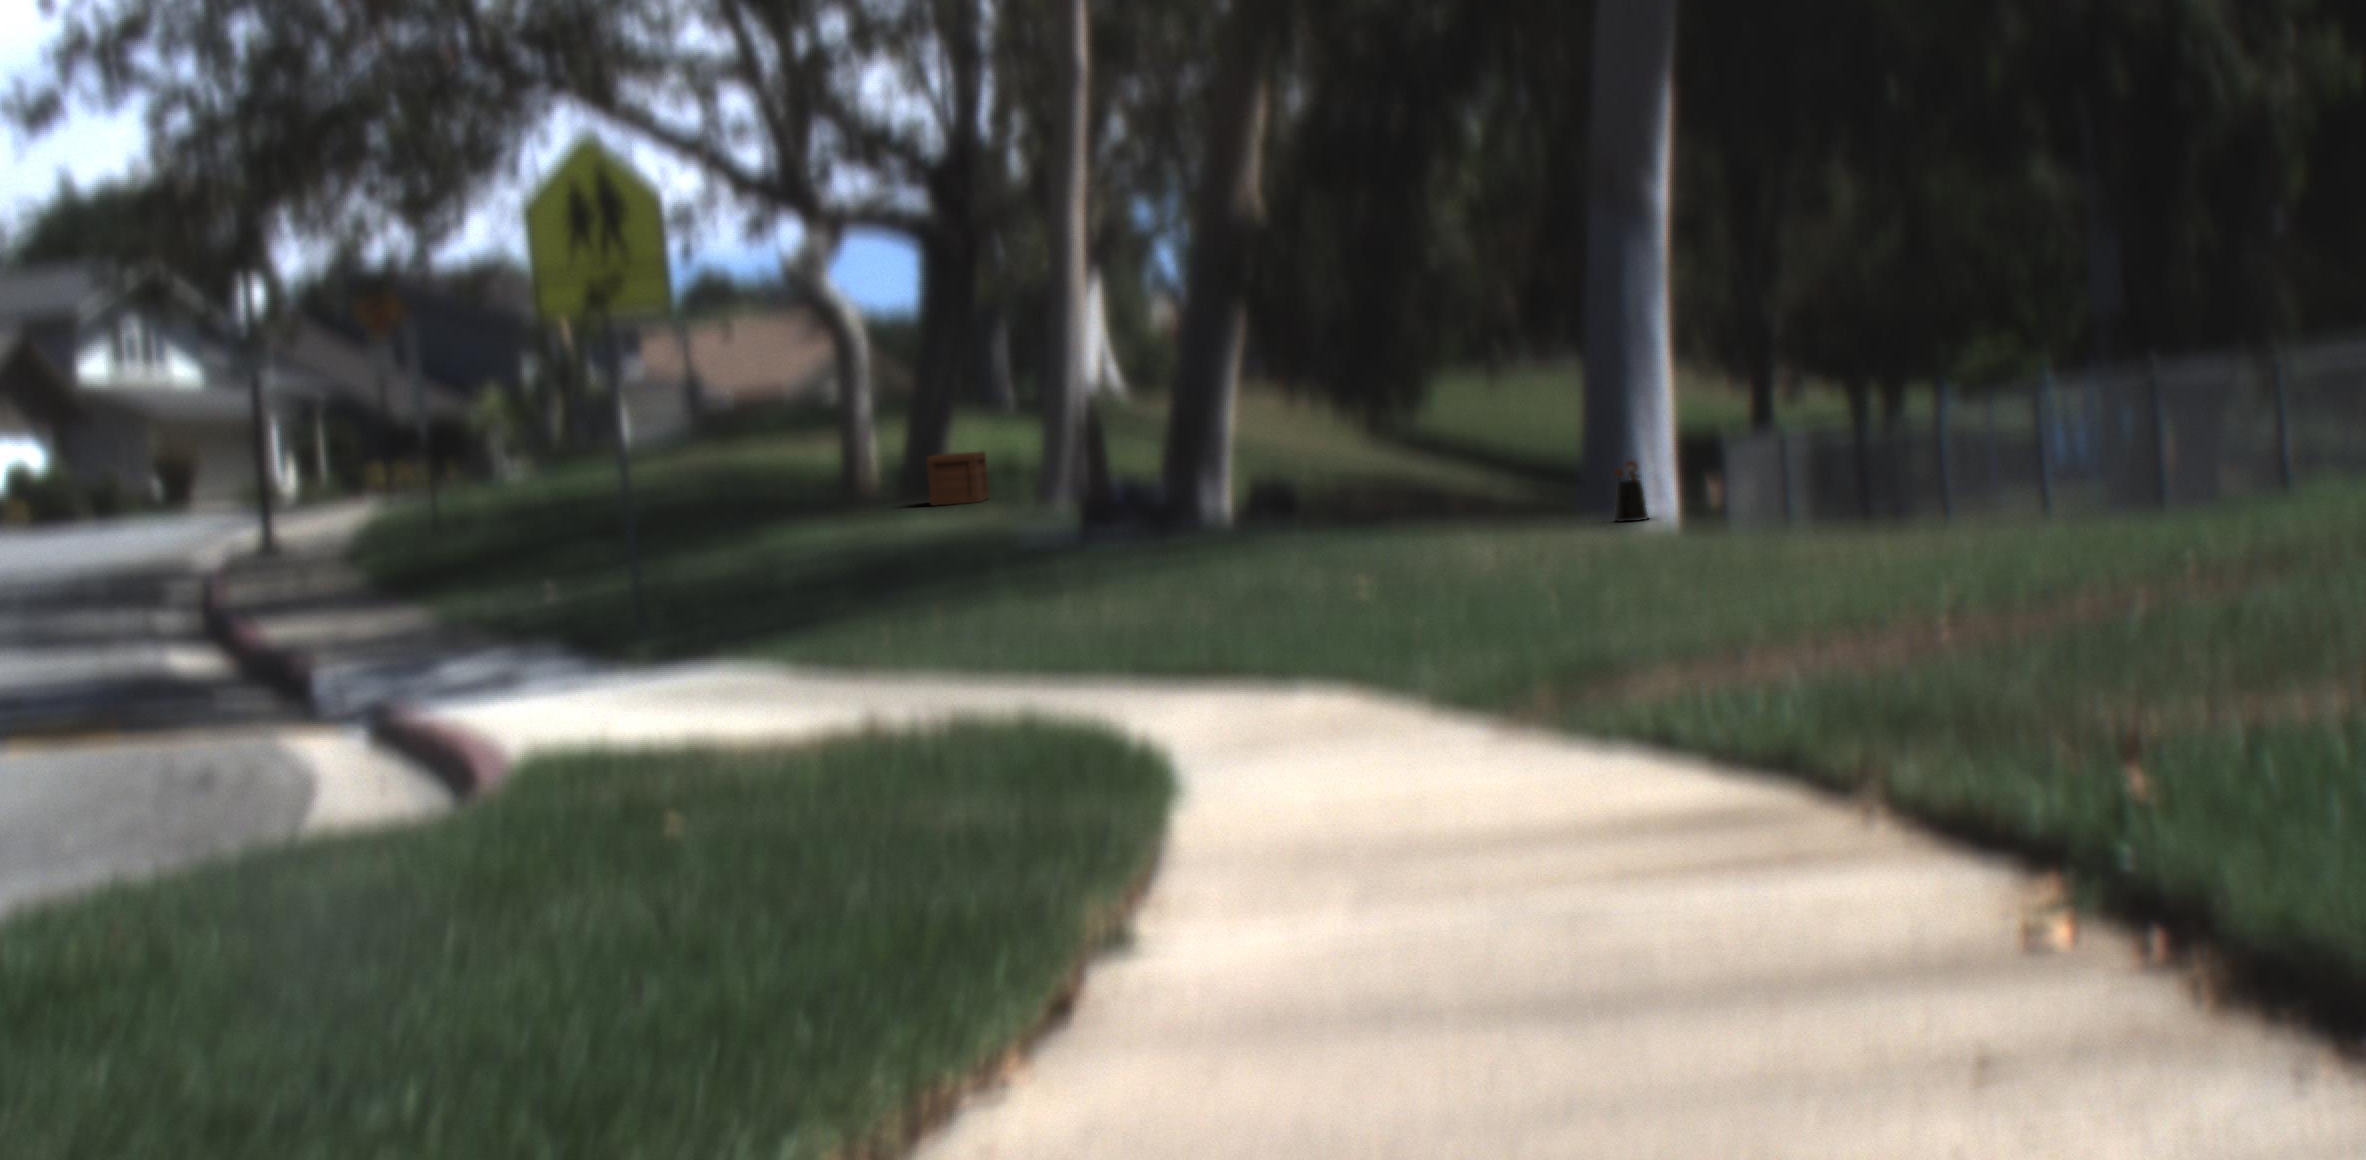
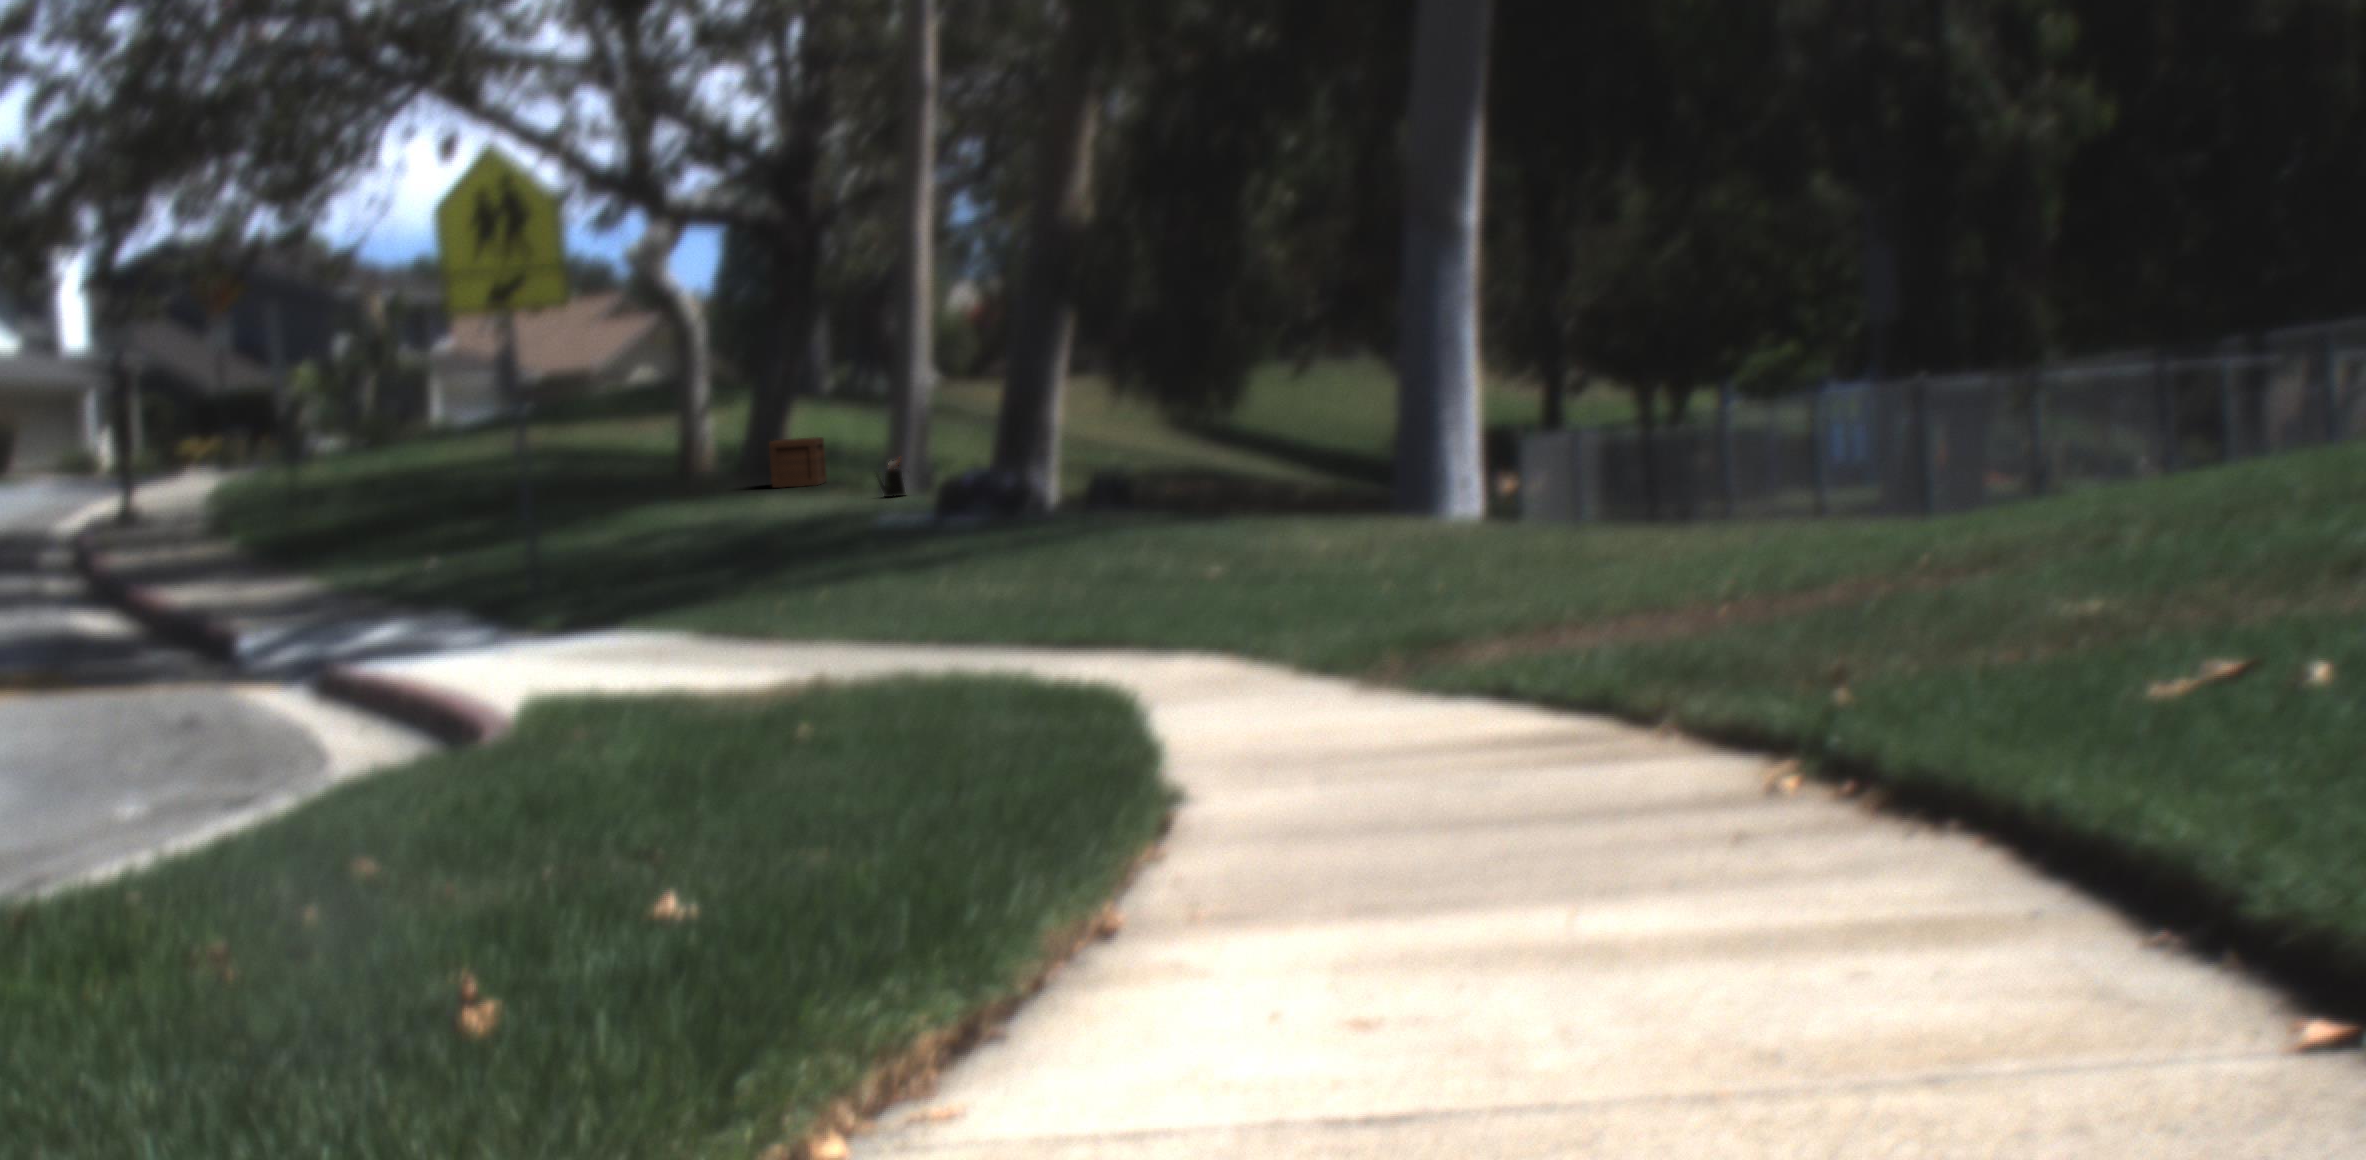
watering can: present [1614,461,1648,521] -> present [876,460,905,497]

